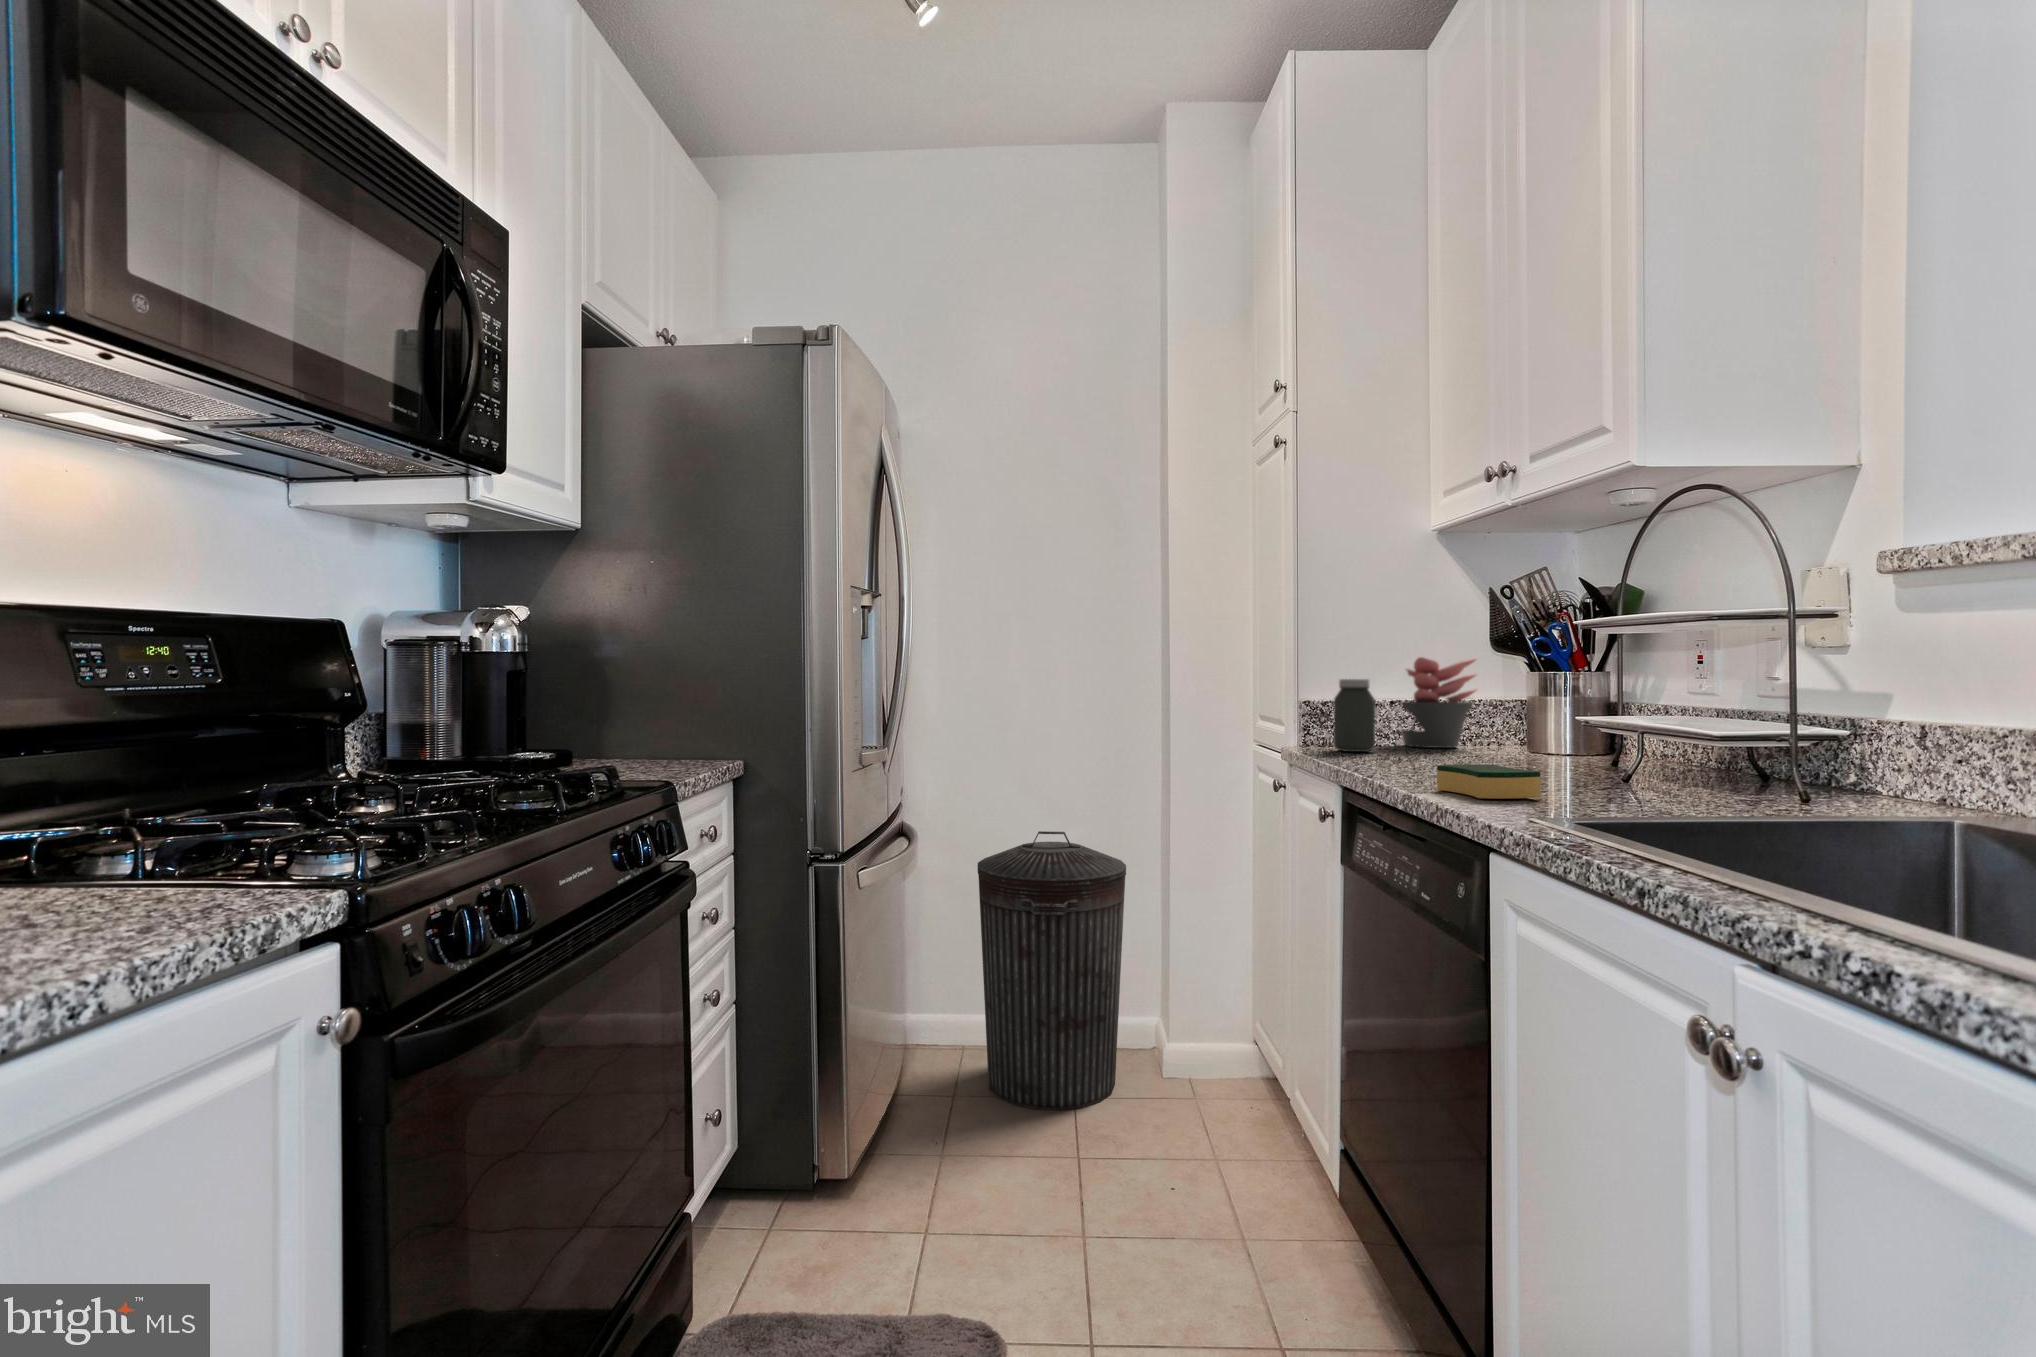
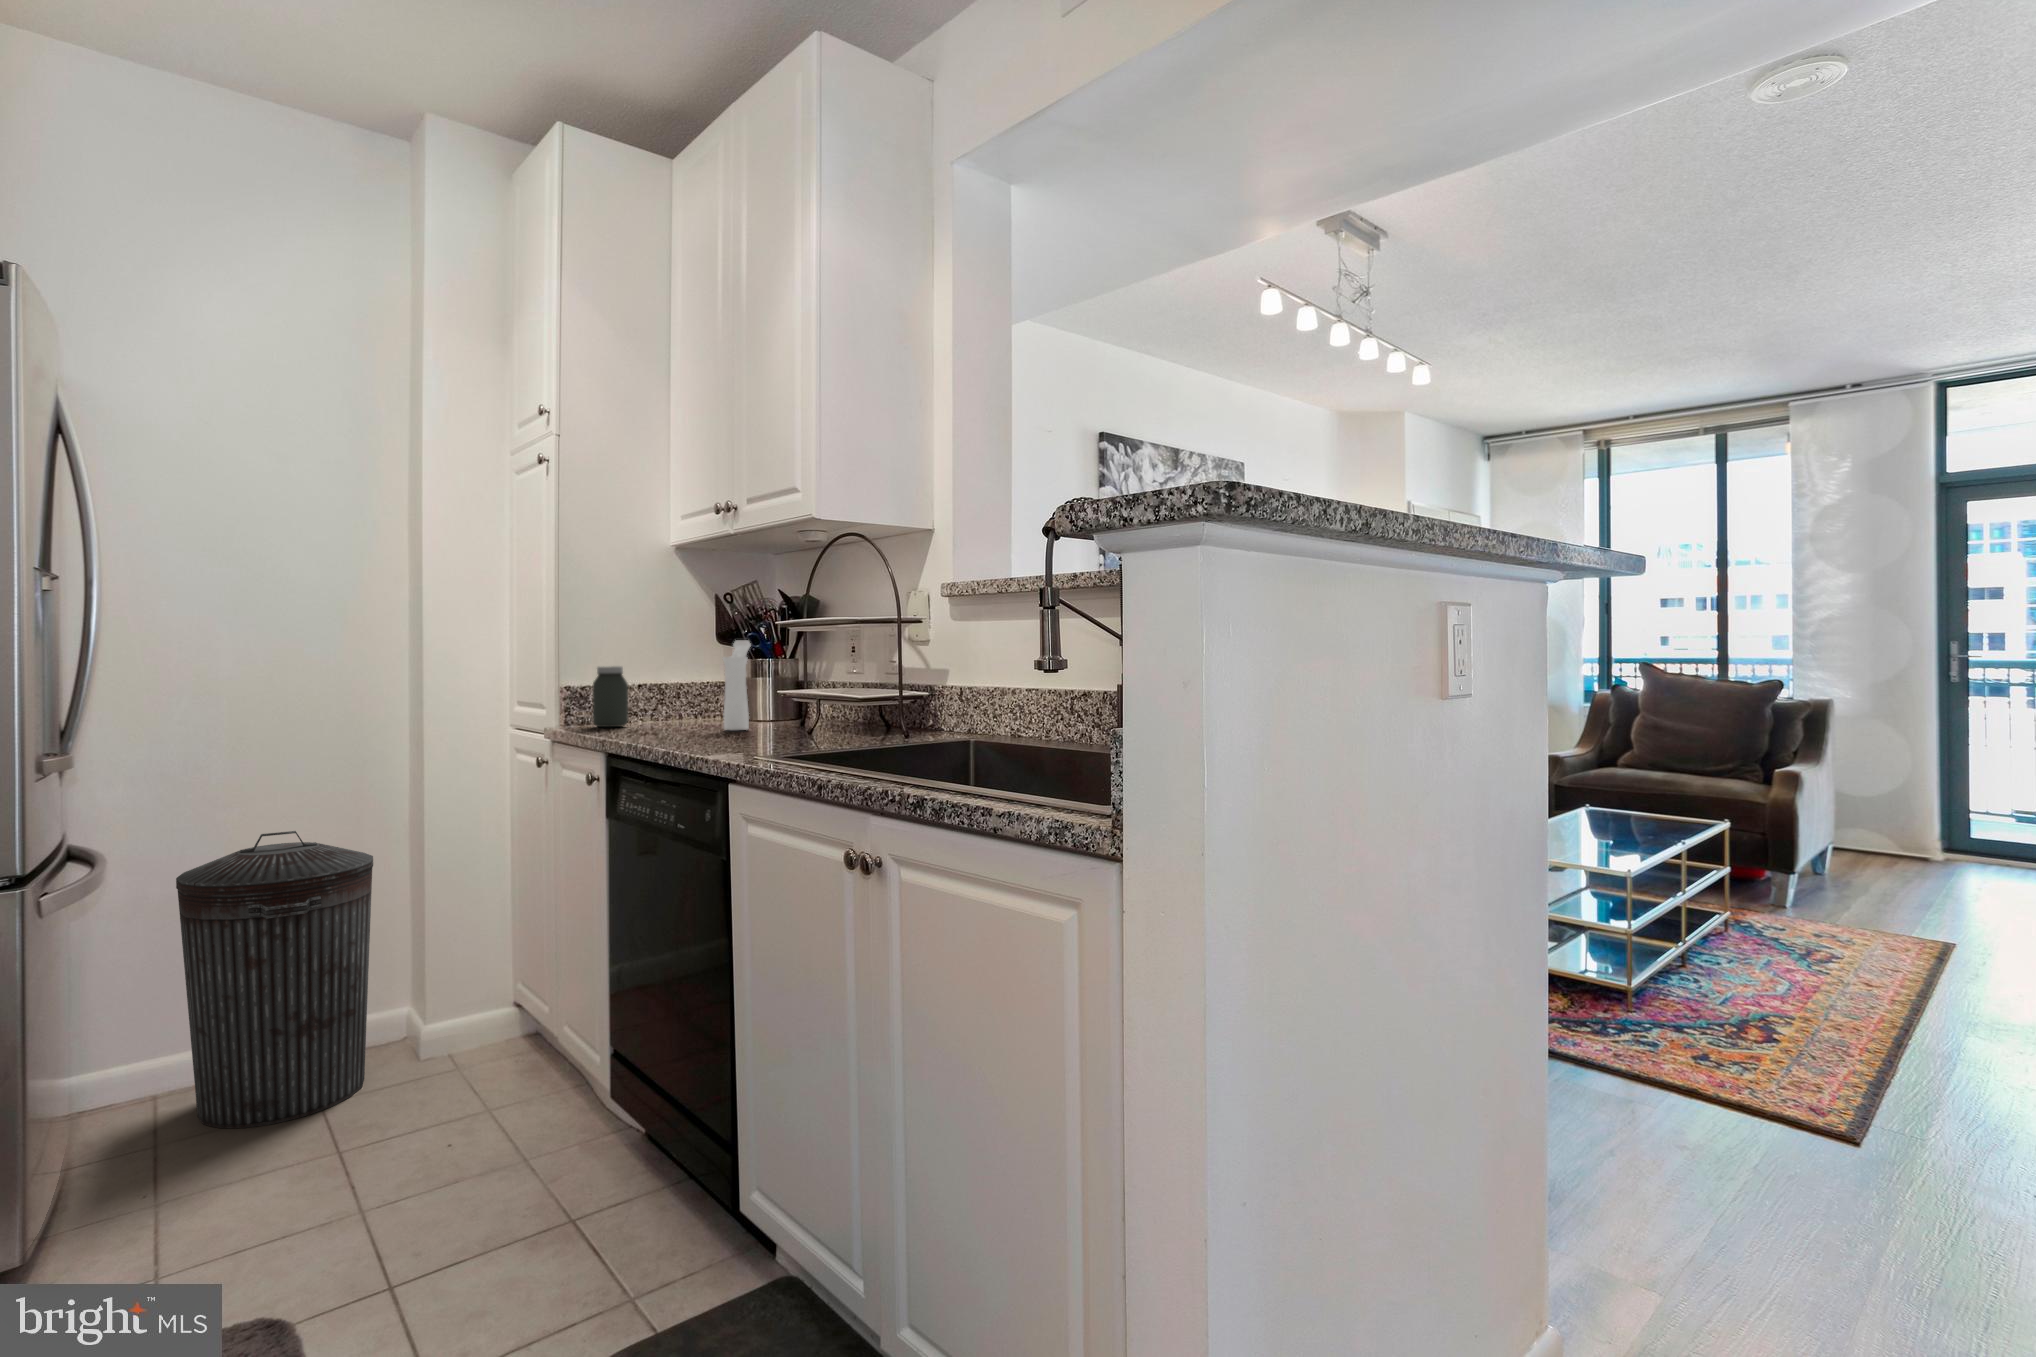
pepper mill: none [1495,646,1538,767] -> present [723,640,751,730]
succulent plant: present [1401,657,1477,748] -> none [633,648,707,721]
sponge: present [1437,764,1540,799] -> none [687,727,758,751]

